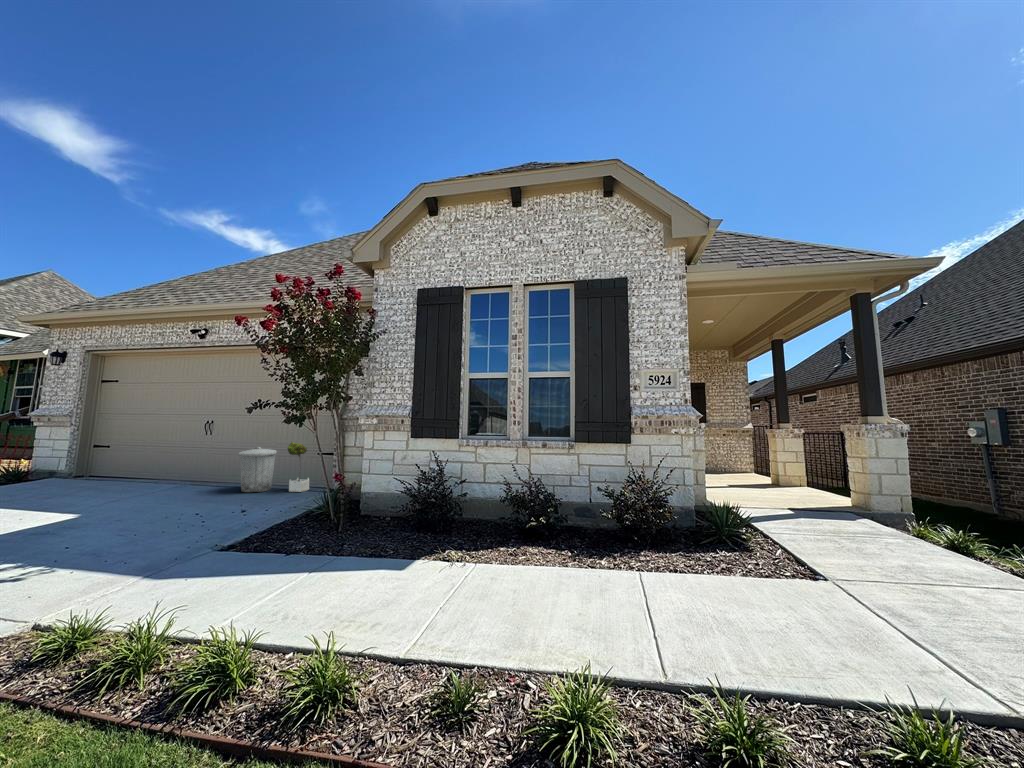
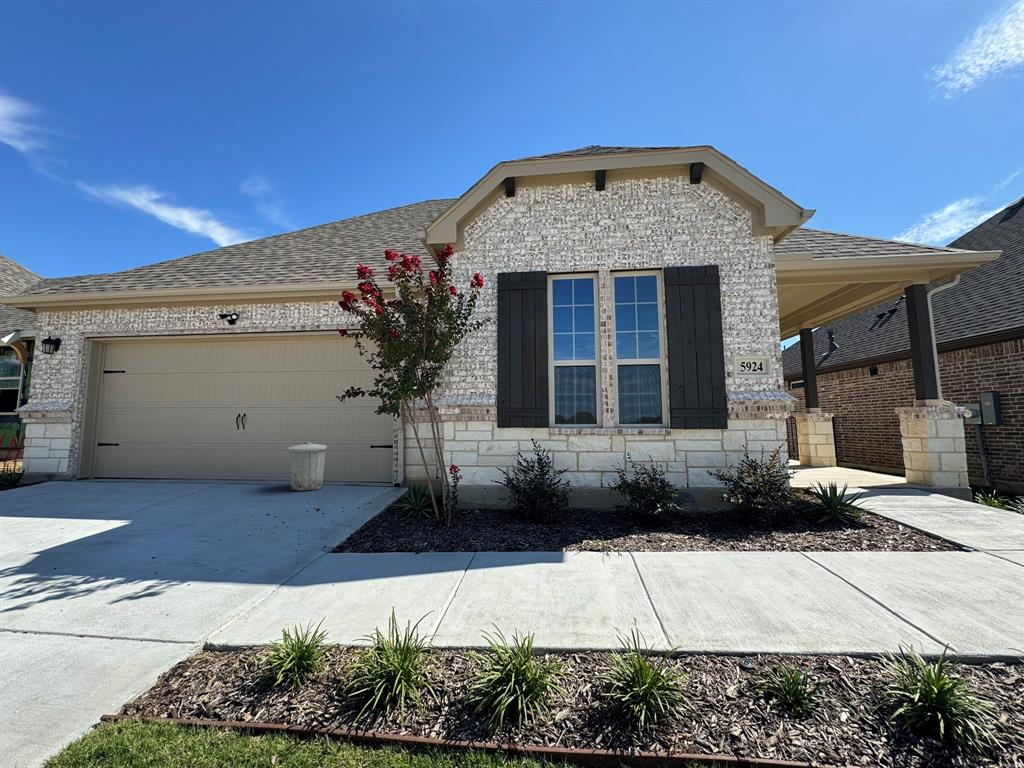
potted tree: present [288,442,309,492] -> none [341,435,364,489]

